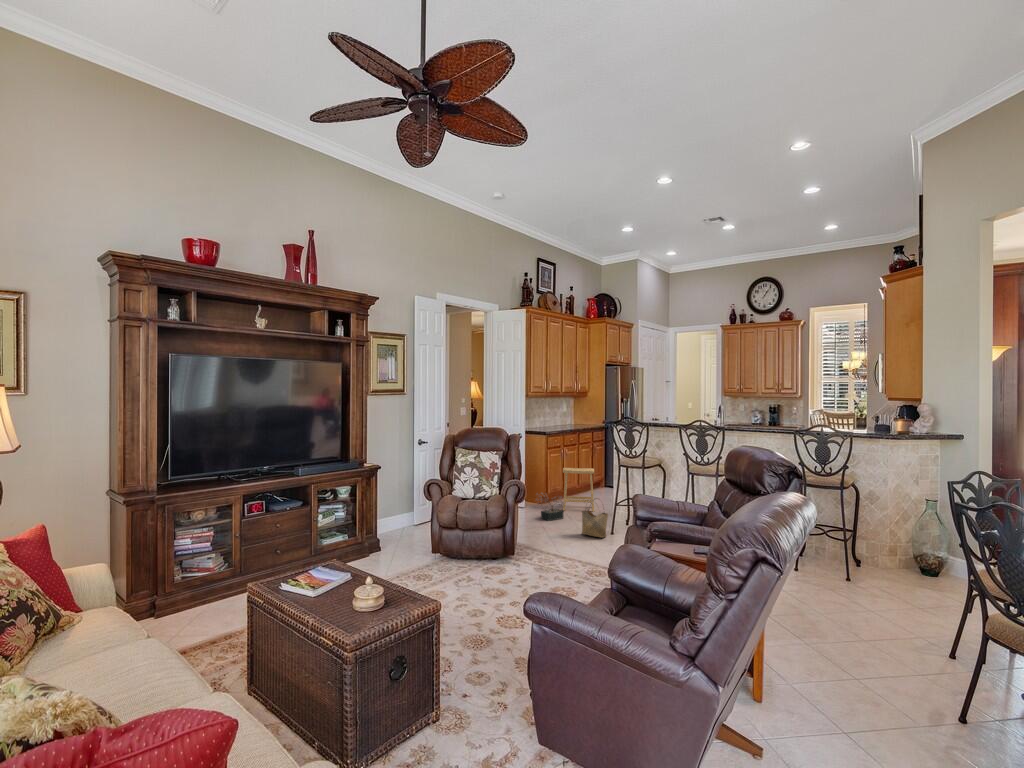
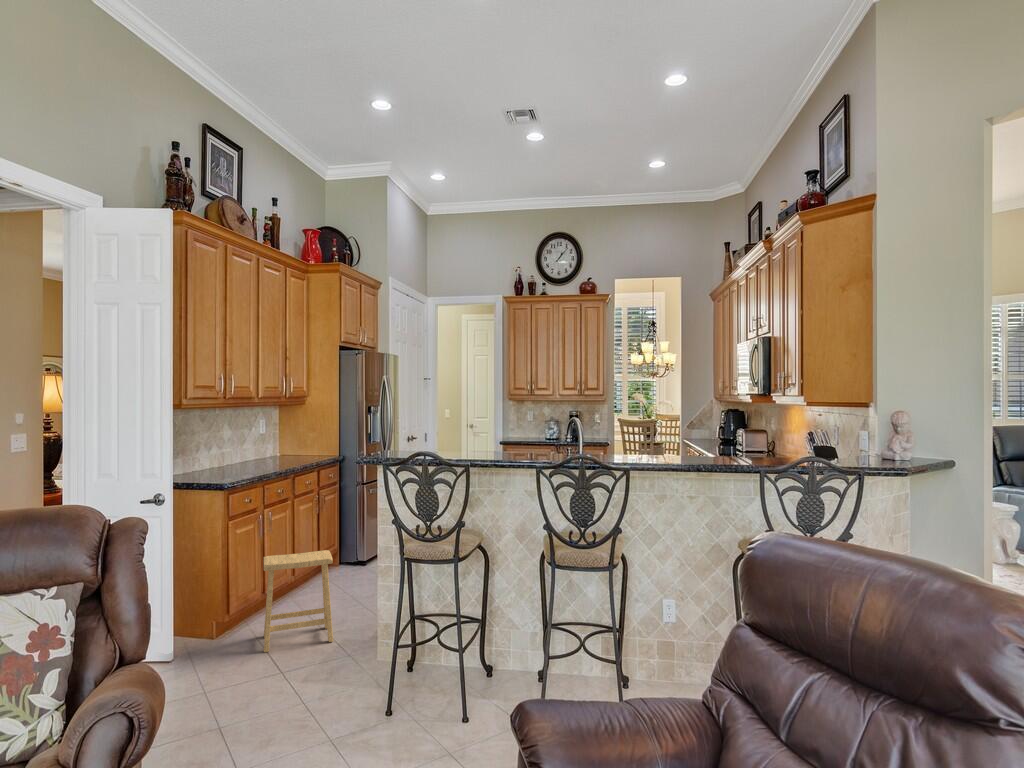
decorative plant: present [536,493,564,521] -> none [196,630,271,702]
woven basket: present [582,500,608,538] -> none [321,641,386,739]

